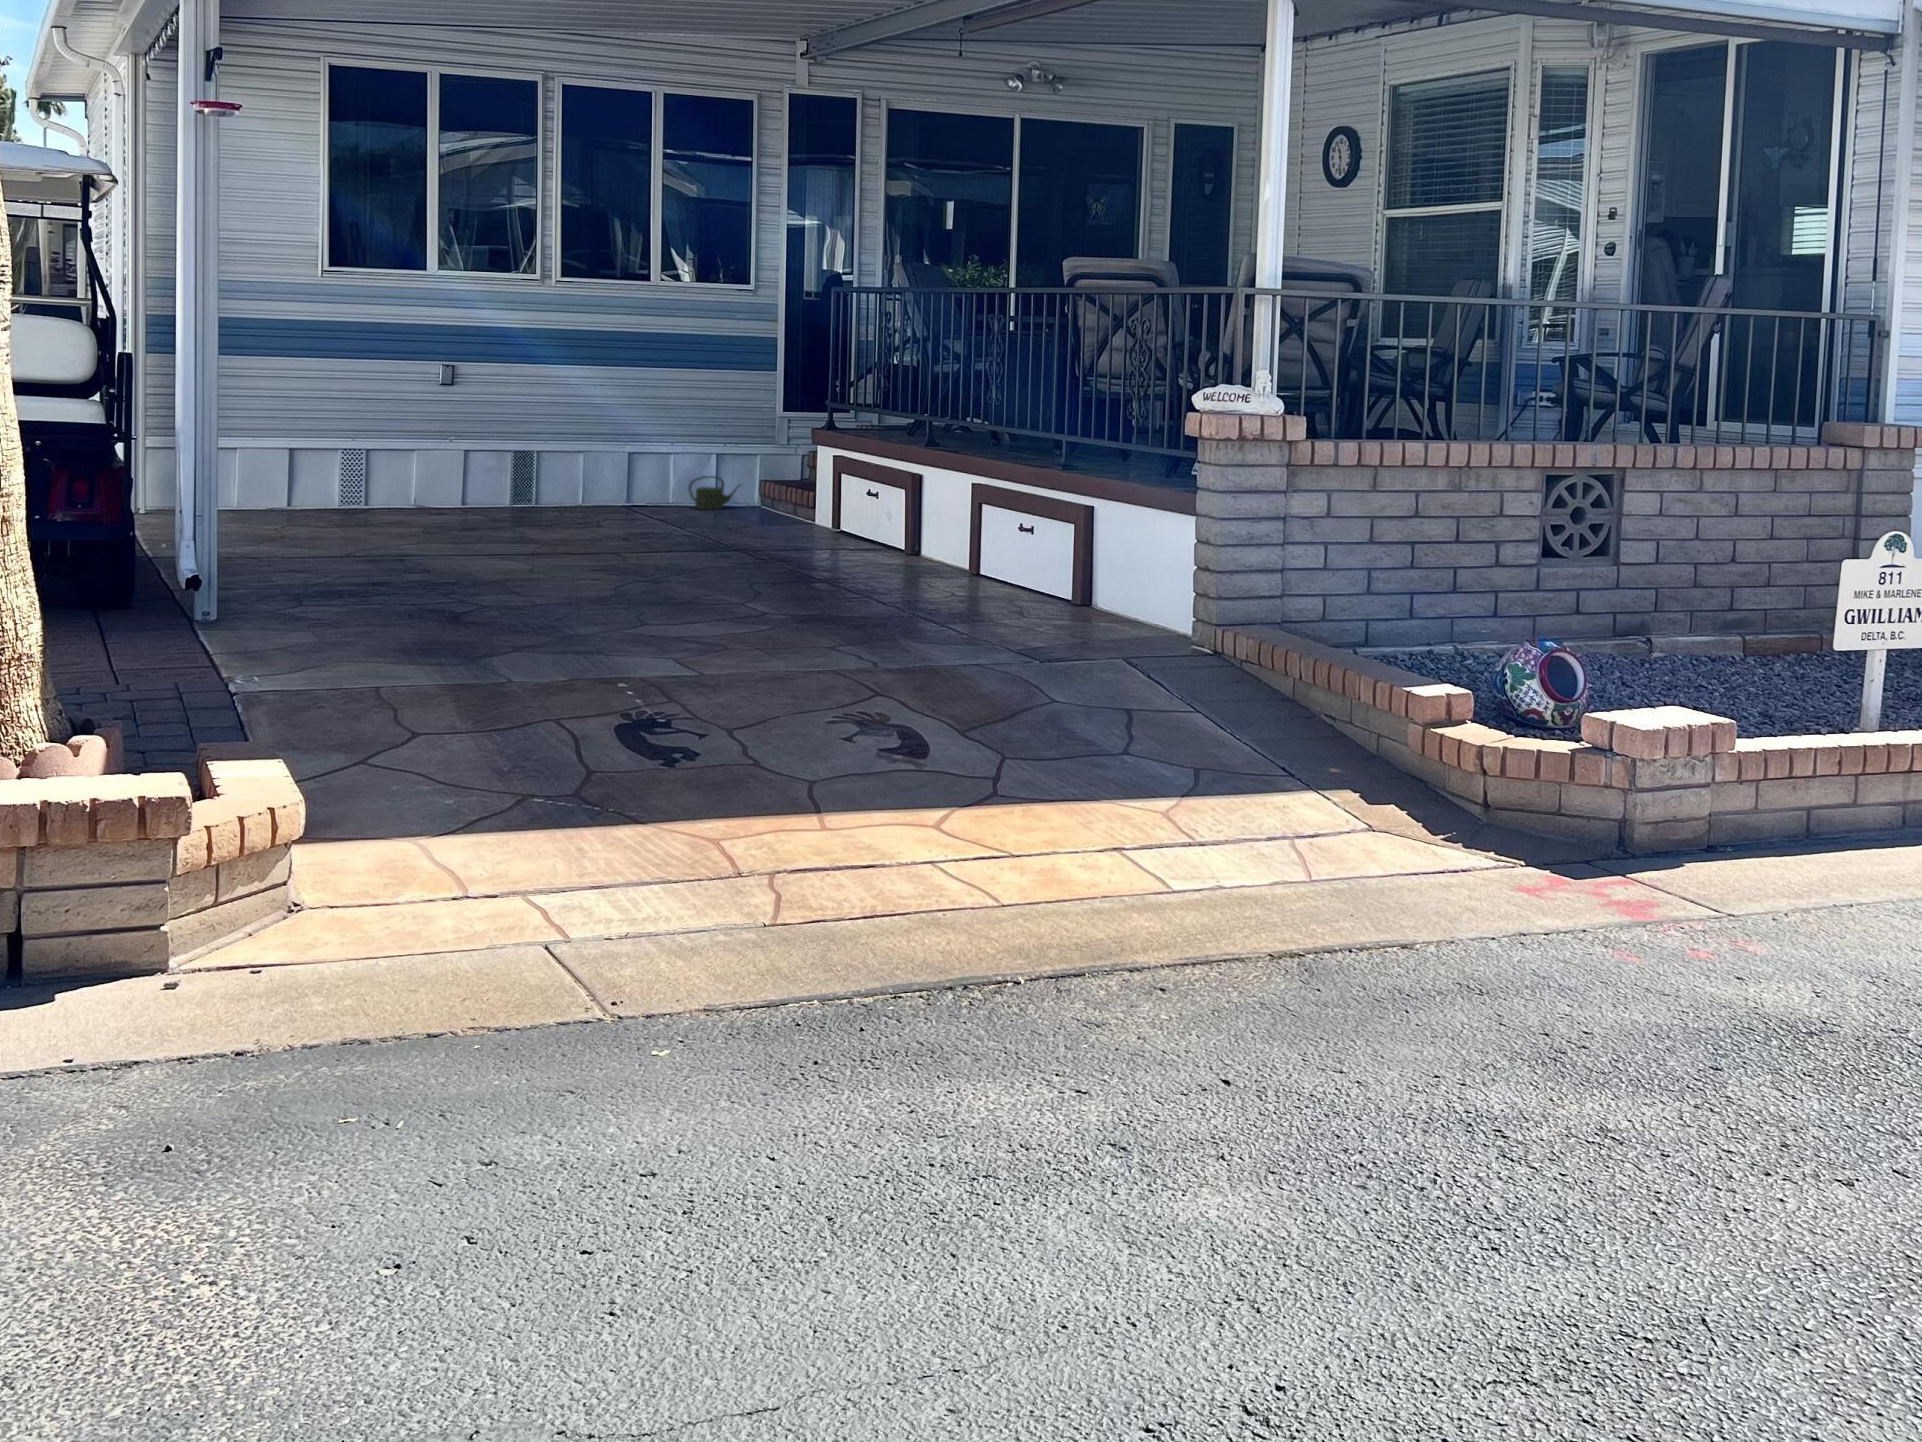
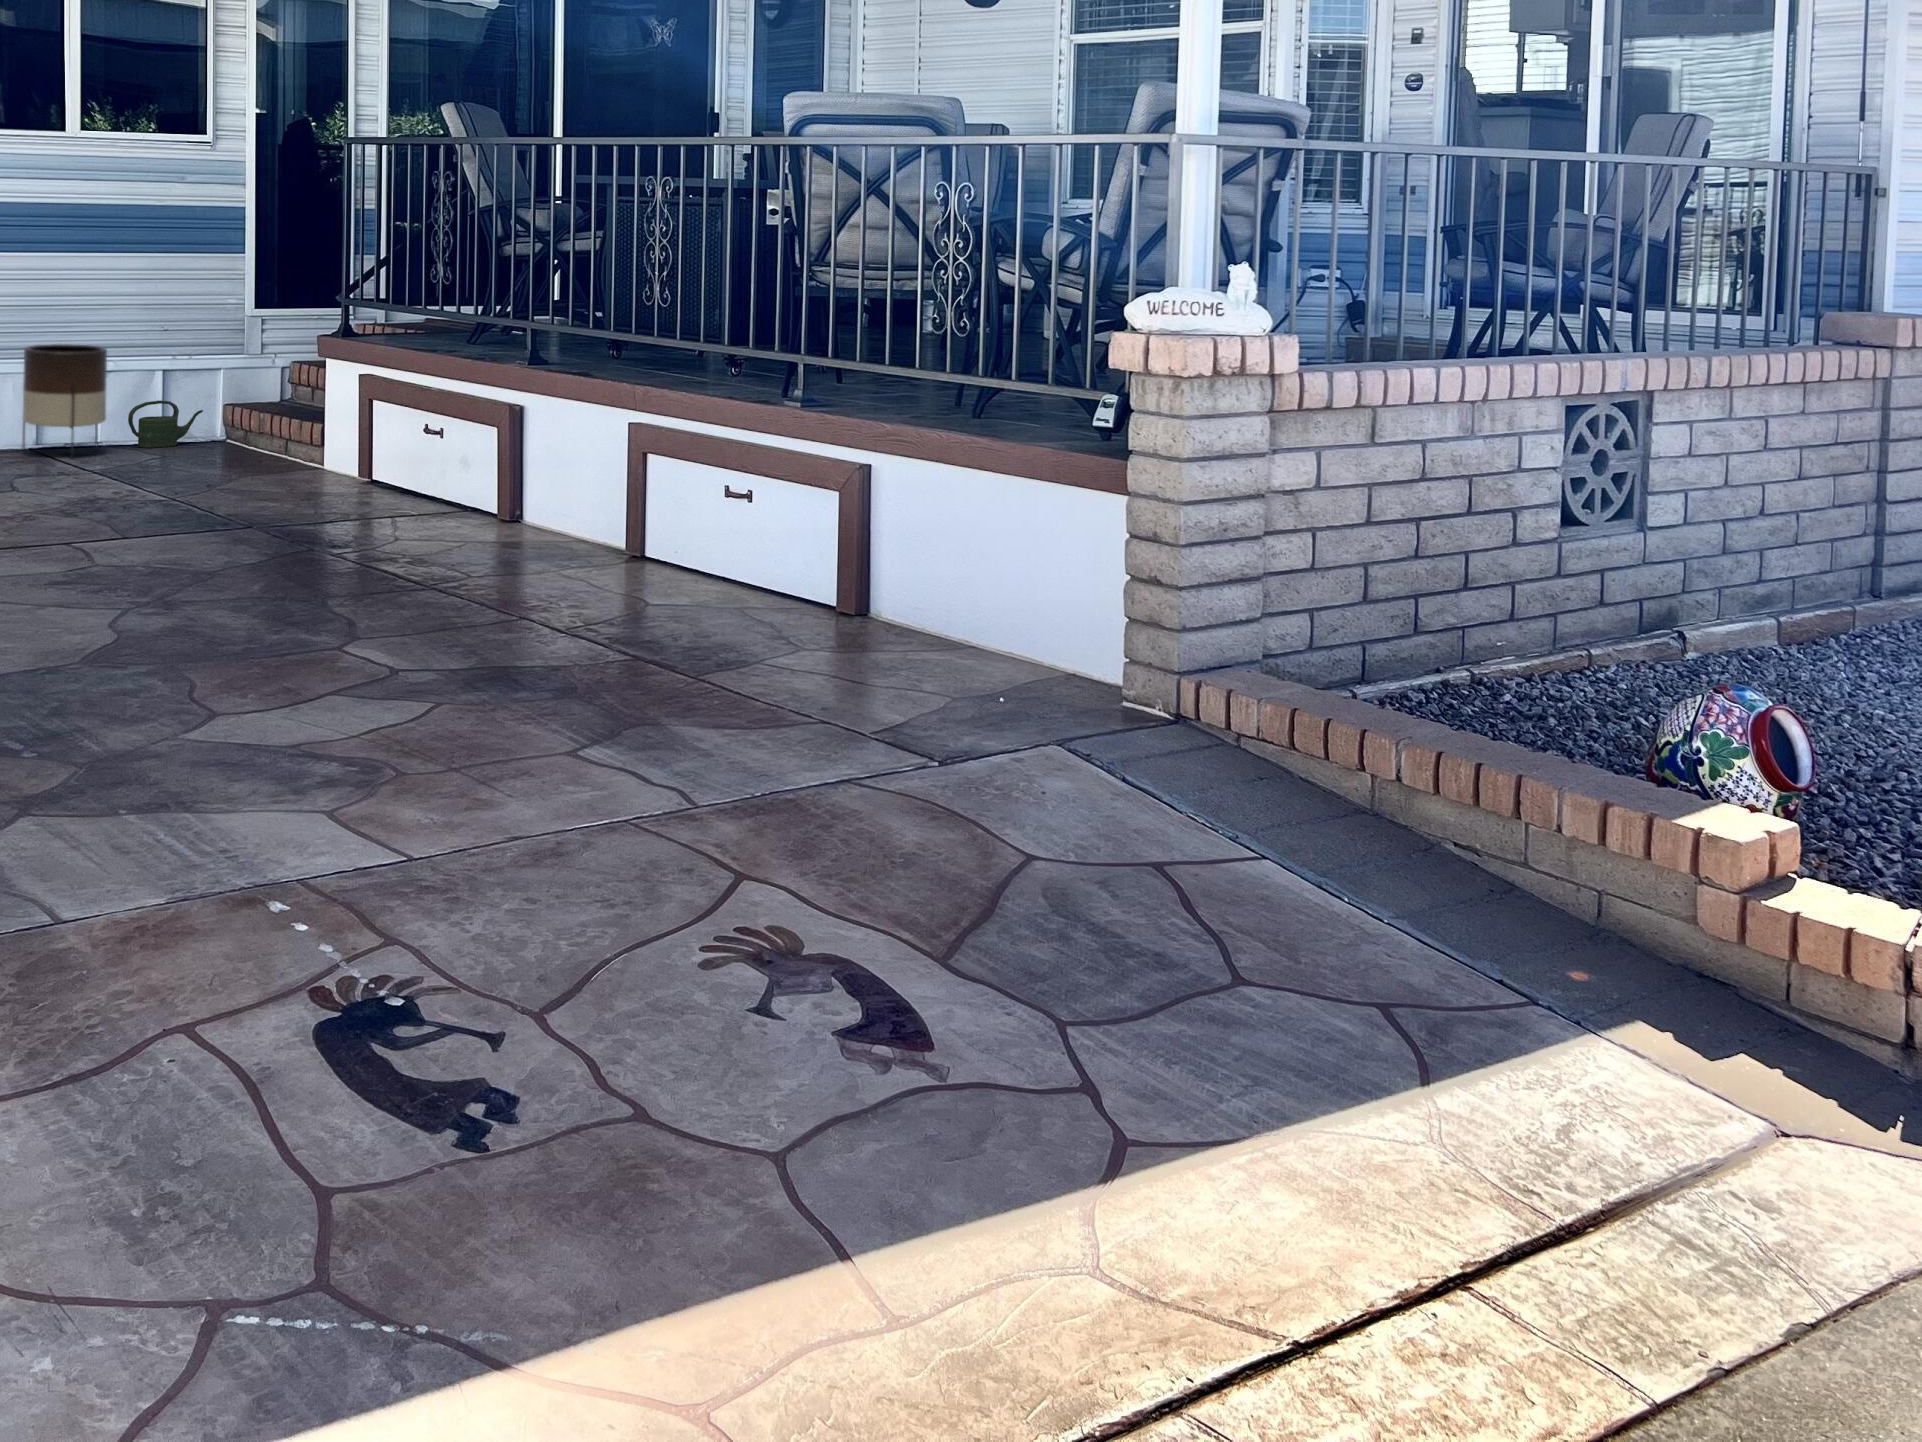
planter: none [614,433,672,514] -> present [22,344,107,458]

